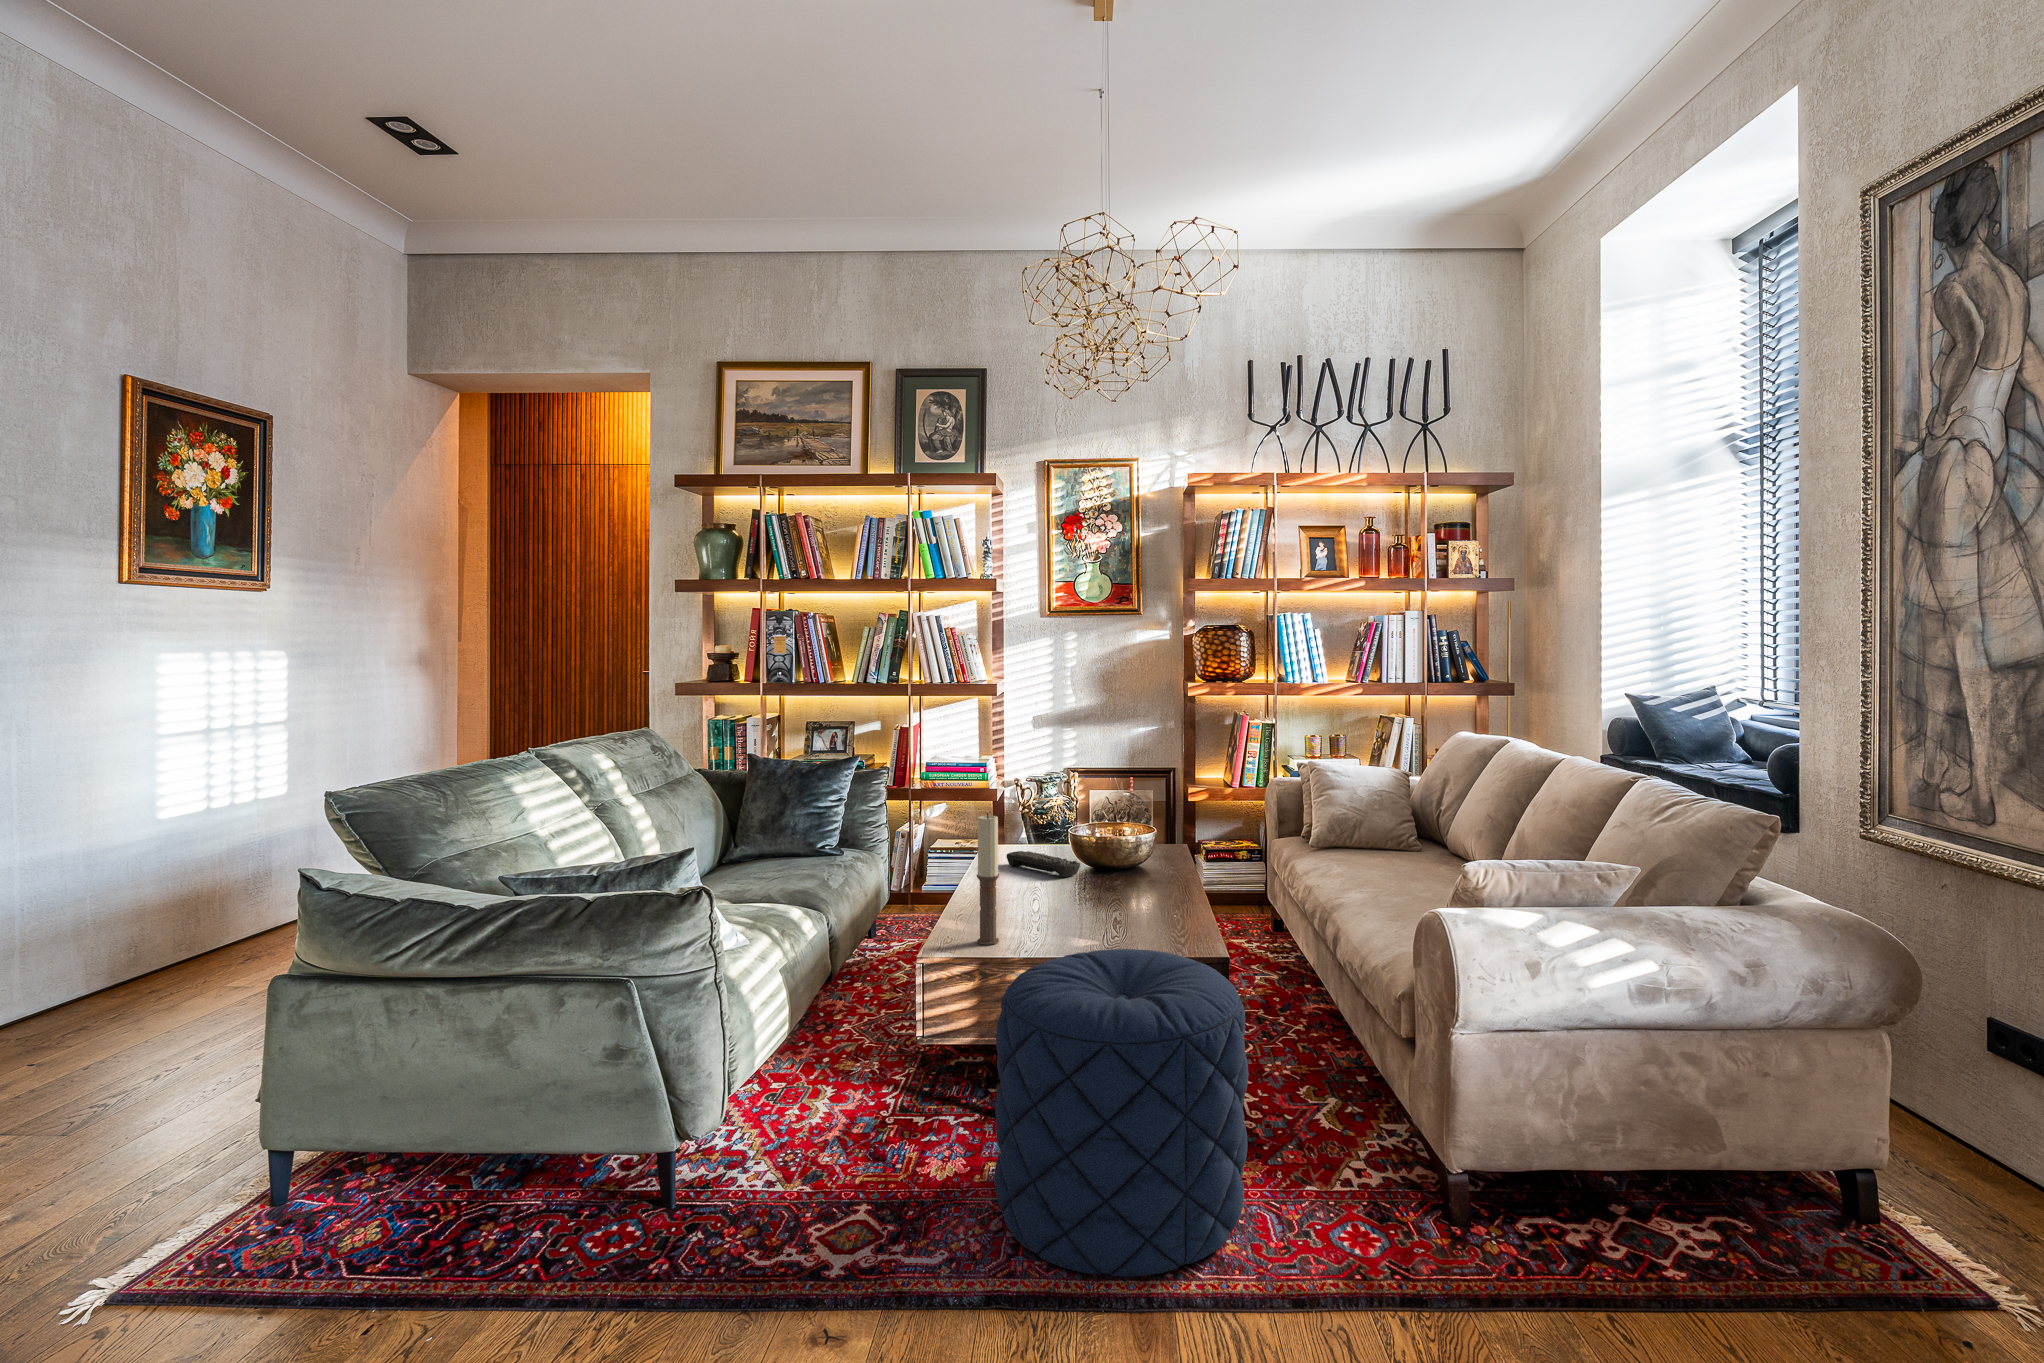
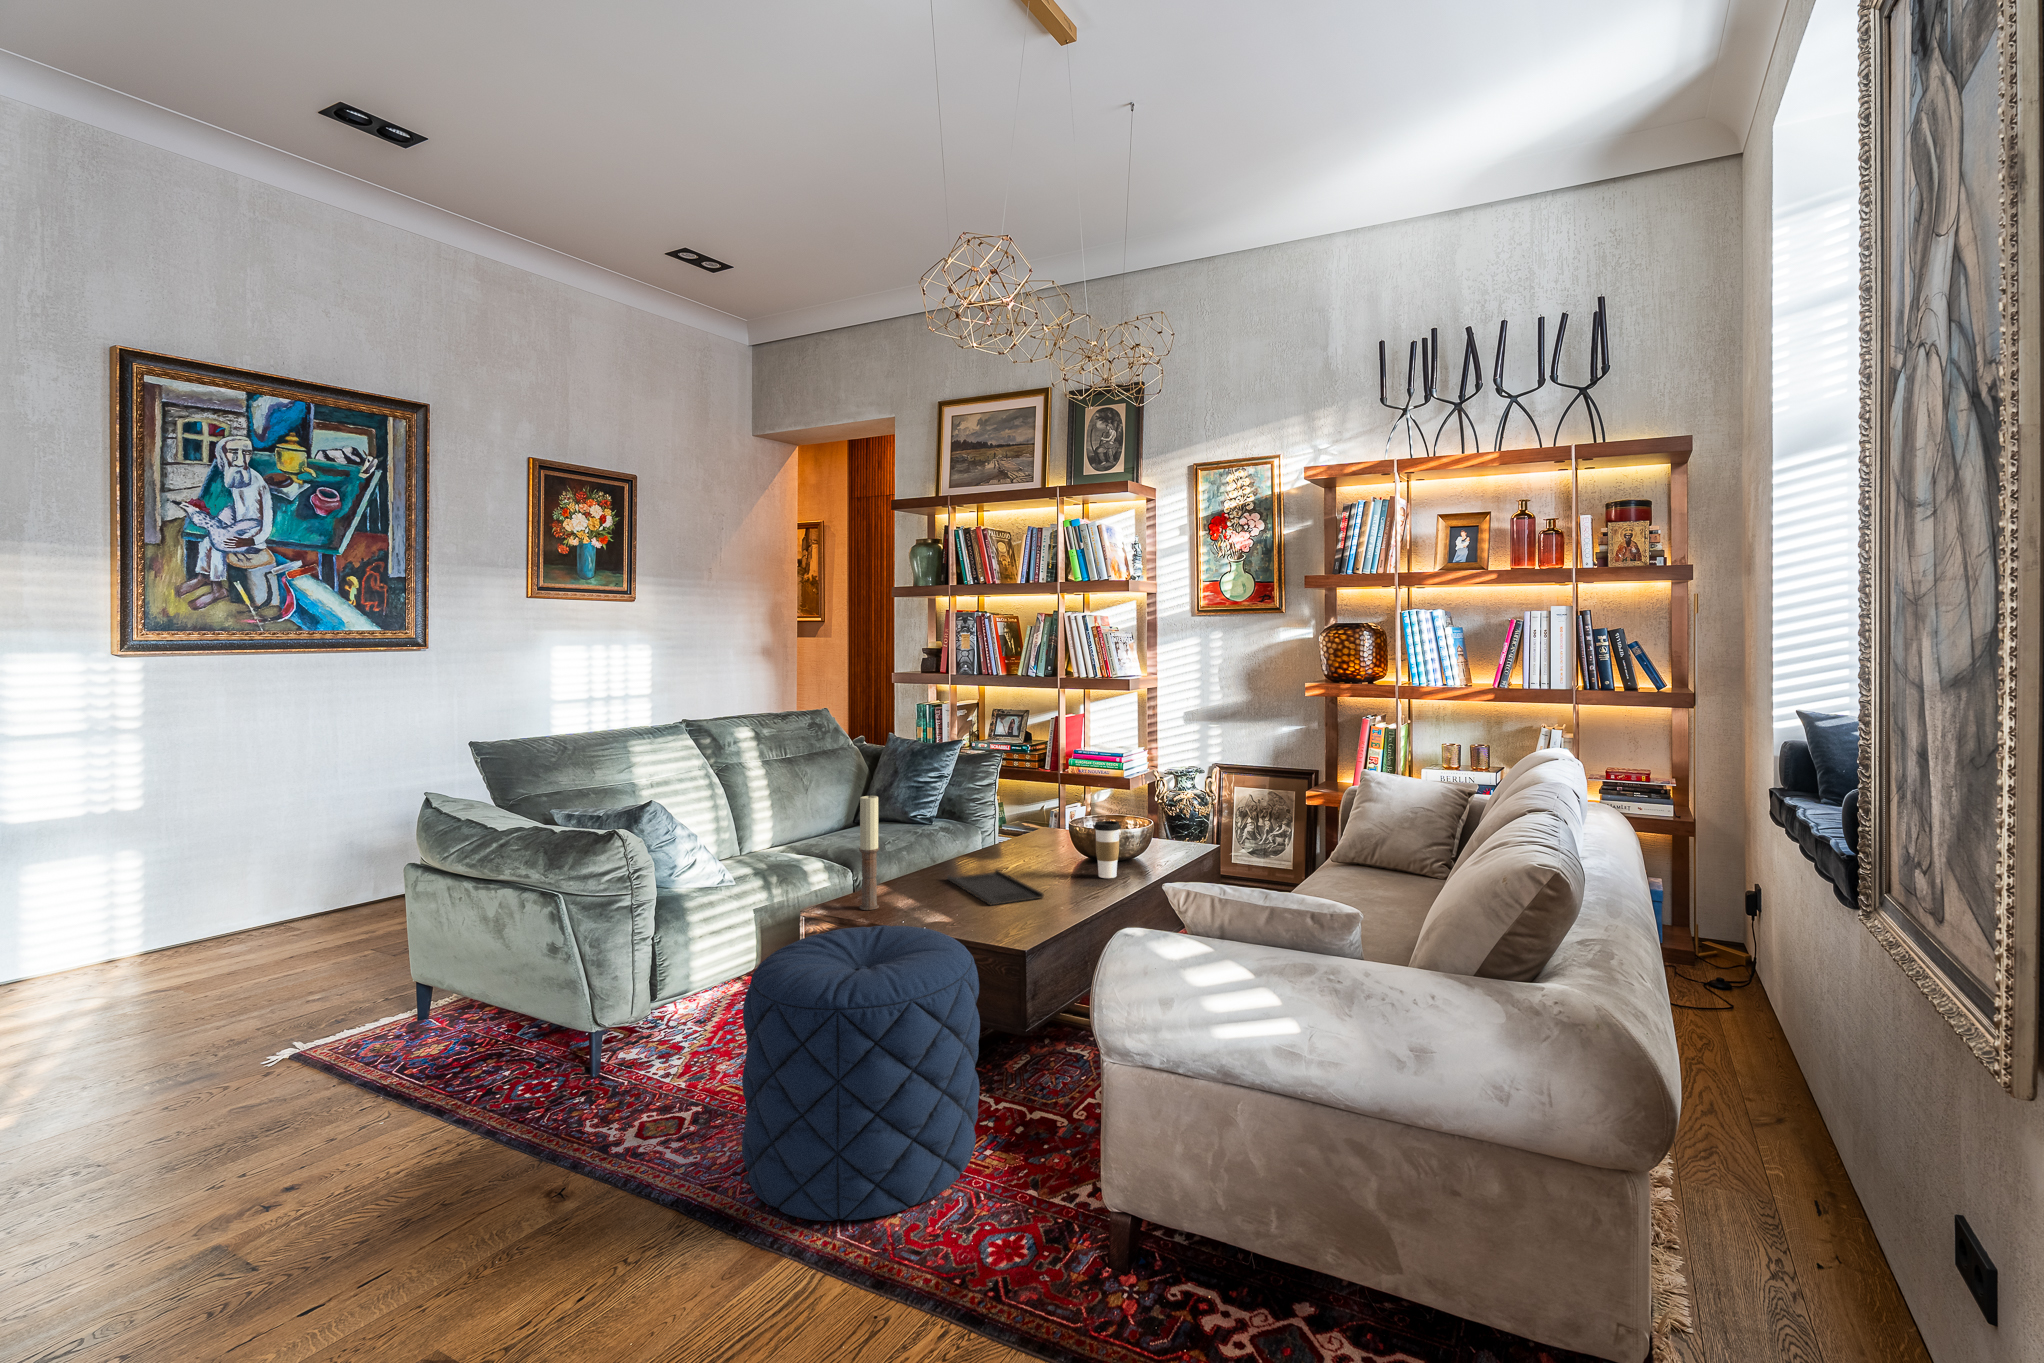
coffee cup: none [1133,826,1161,885] -> present [1094,821,1121,878]
remote control: present [1007,851,1080,878] -> none [1026,835,1066,863]
tray: none [1002,888,1137,923] -> present [947,869,1044,905]

